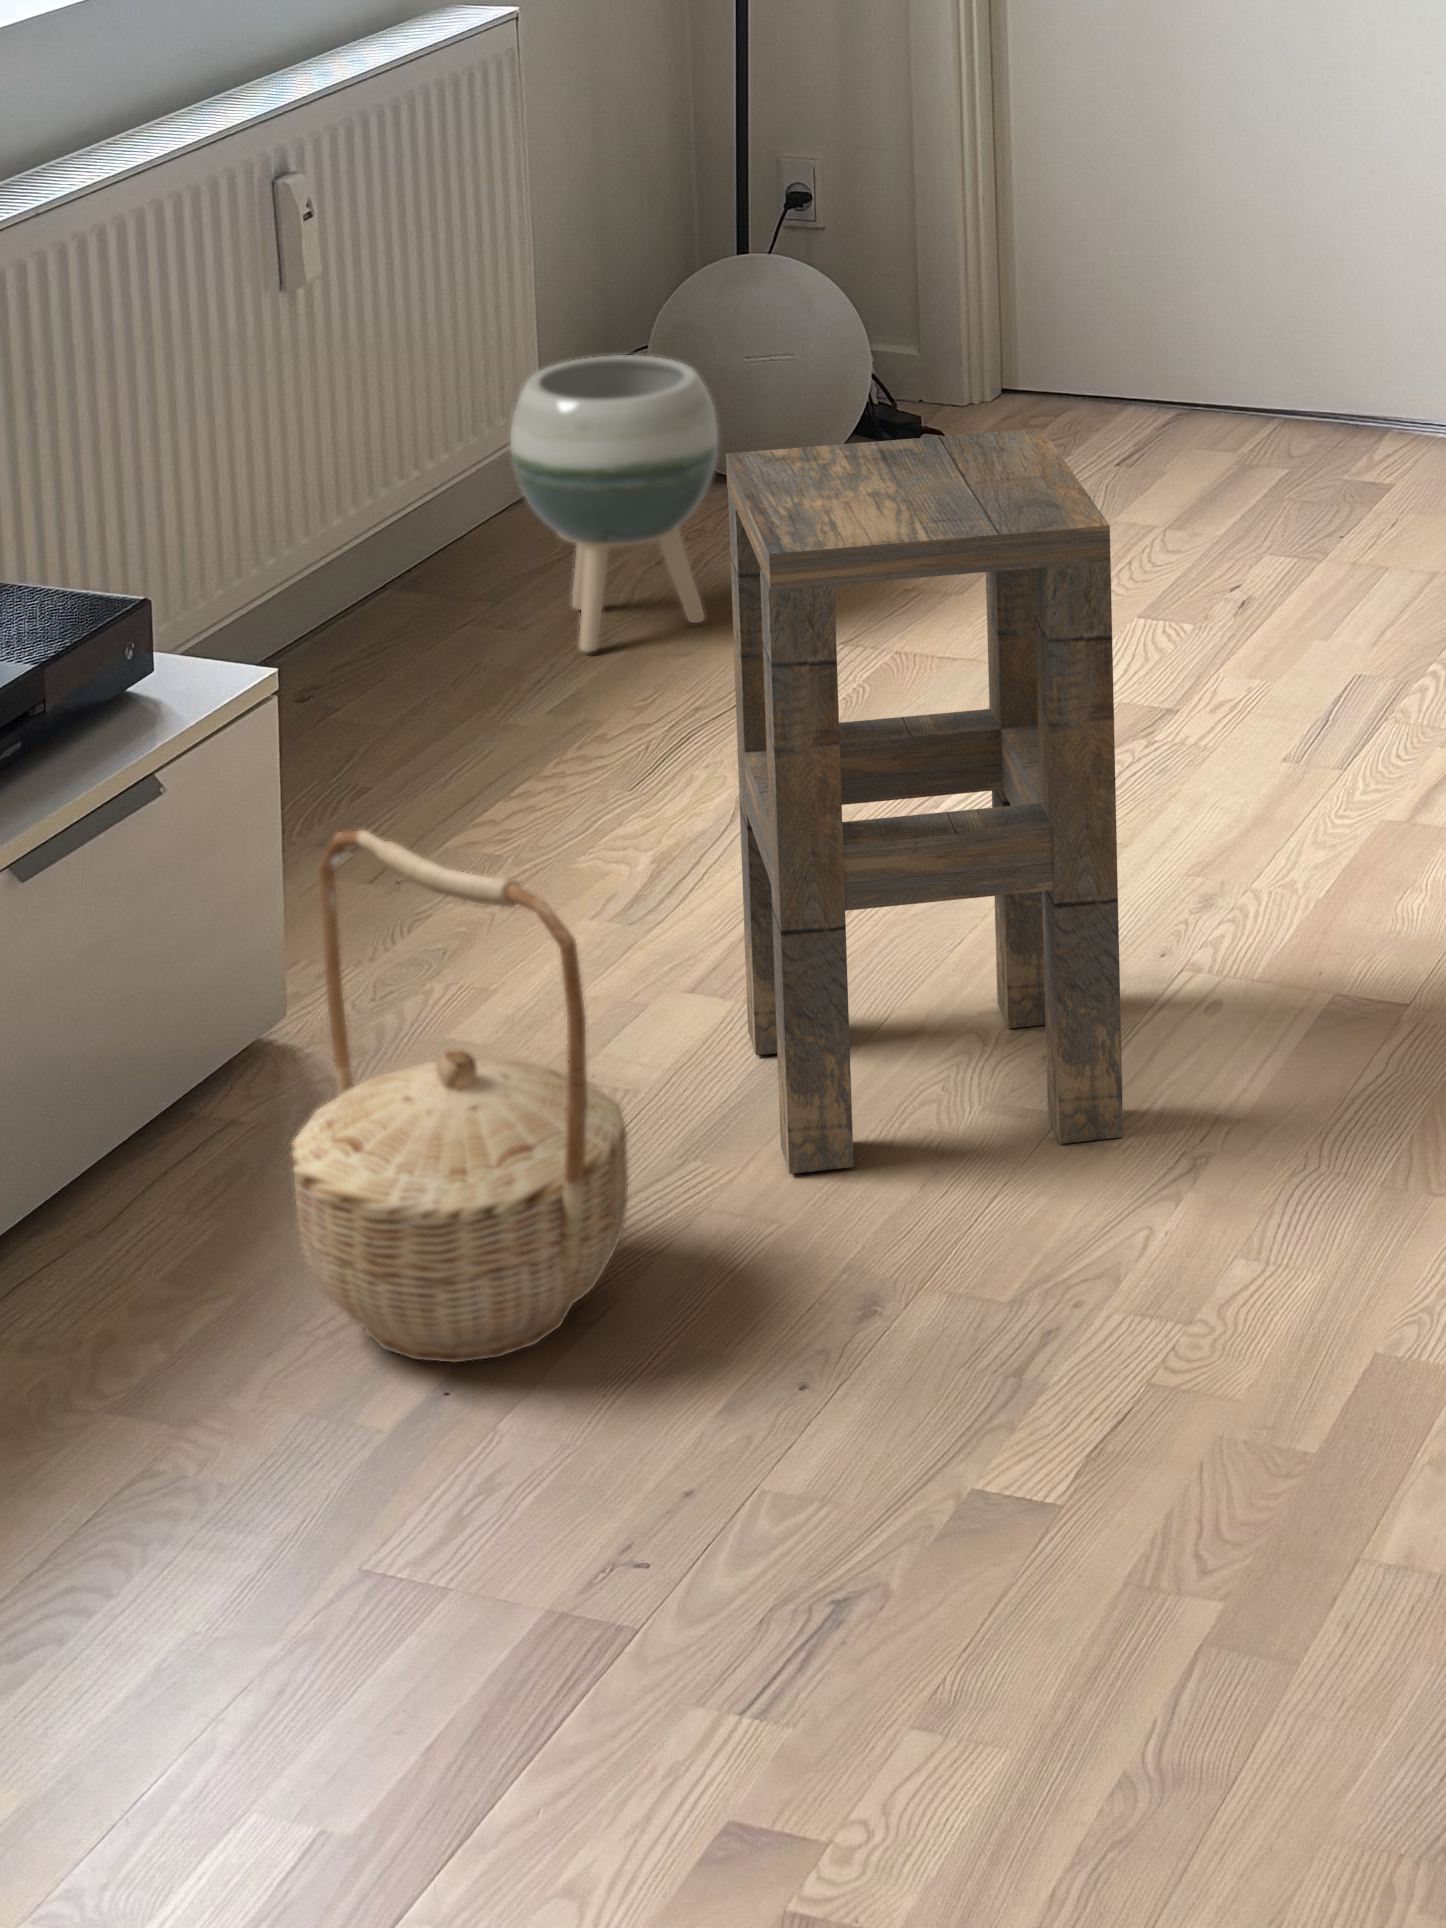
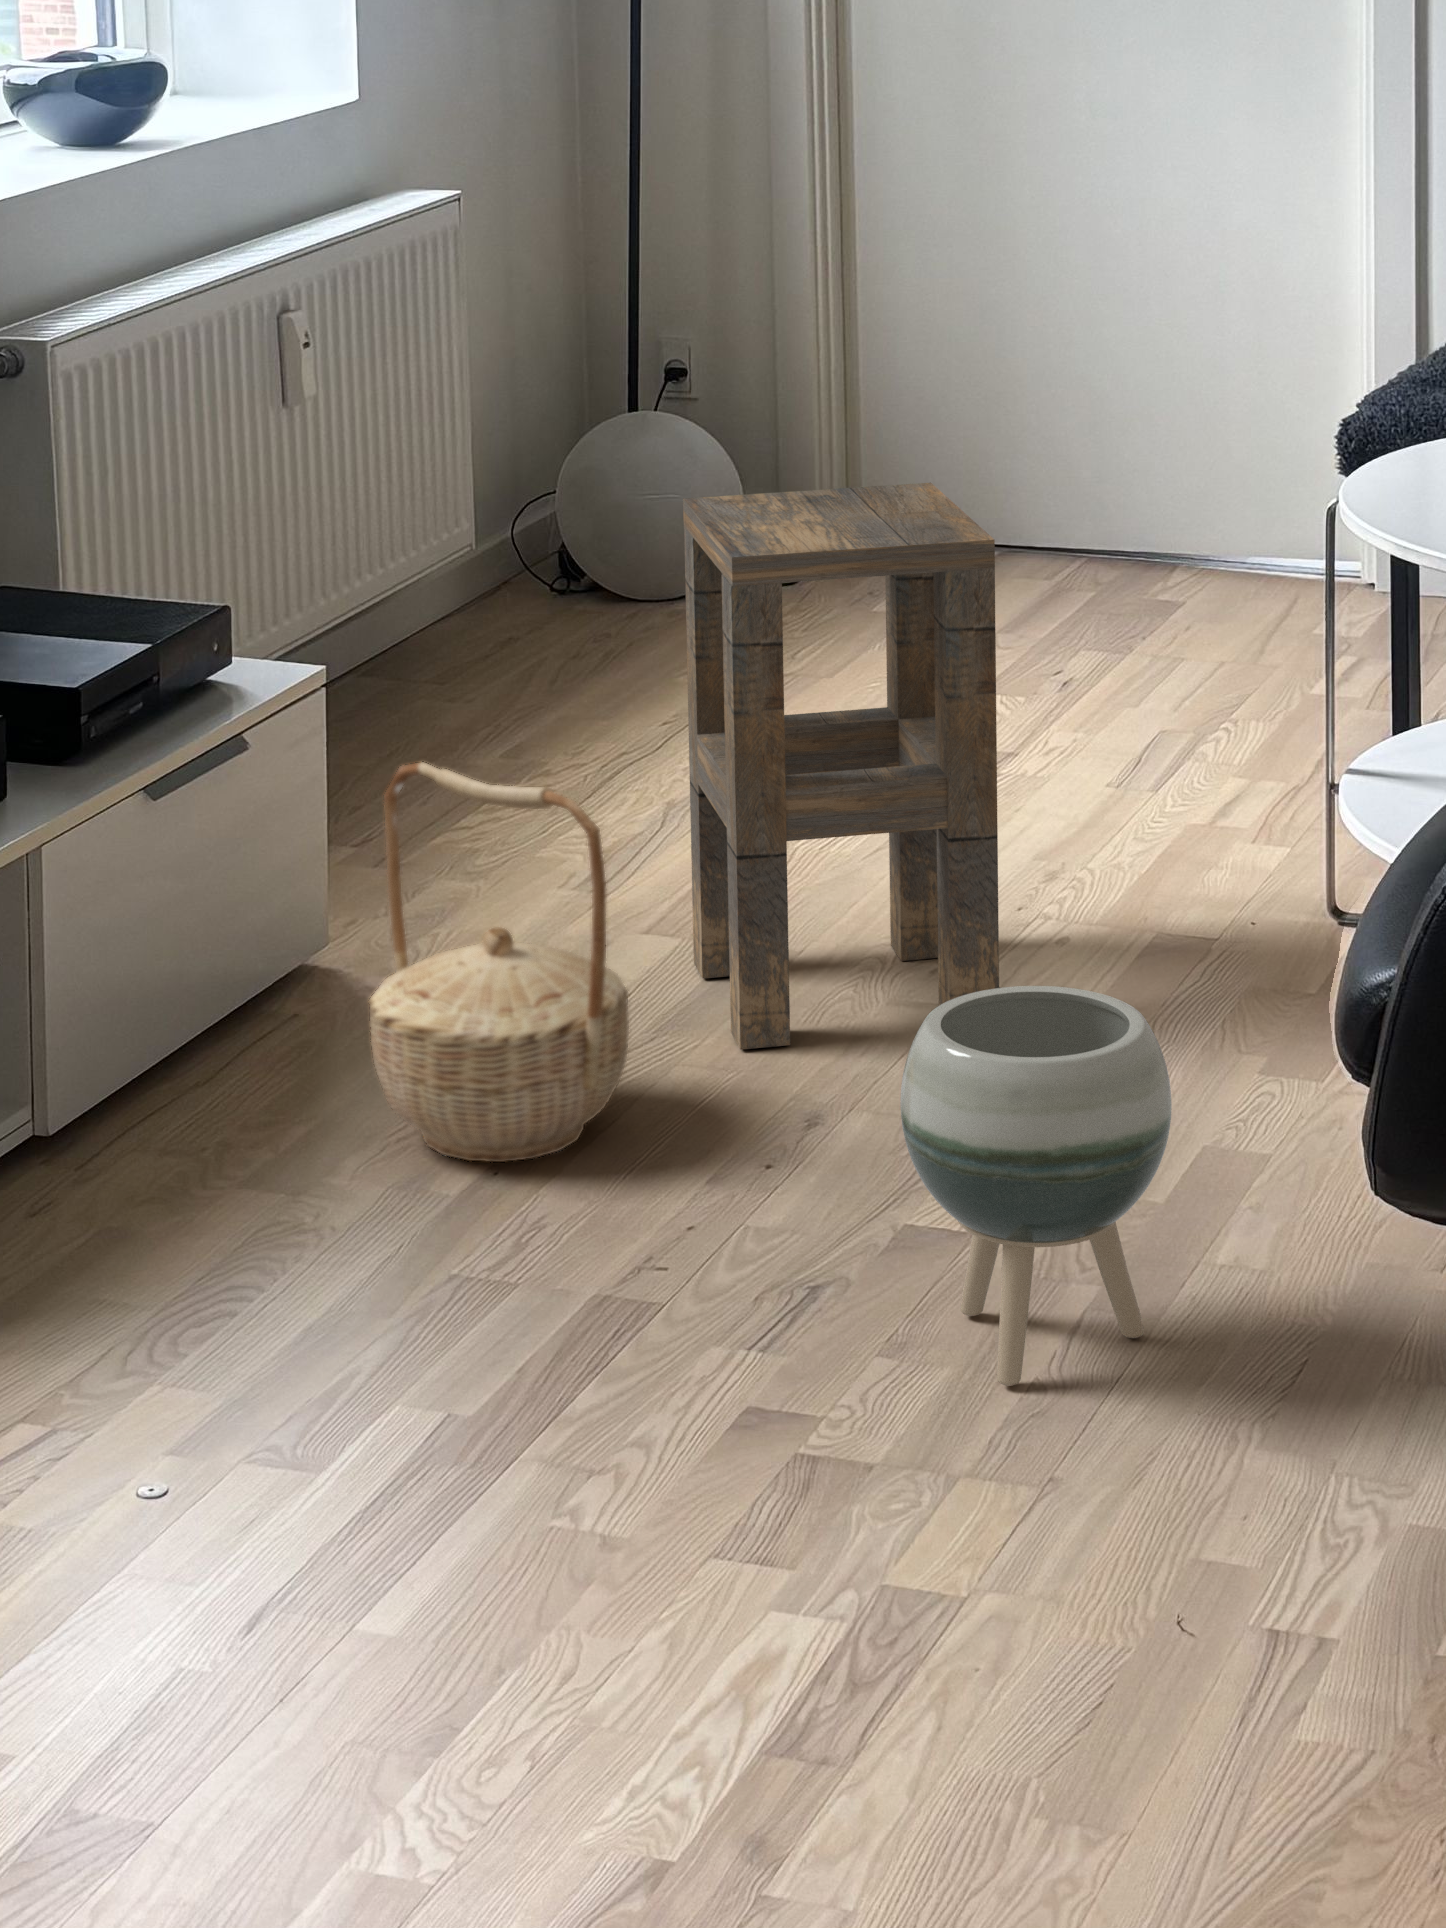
planter: present [510,355,718,652] -> present [900,986,1172,1386]

